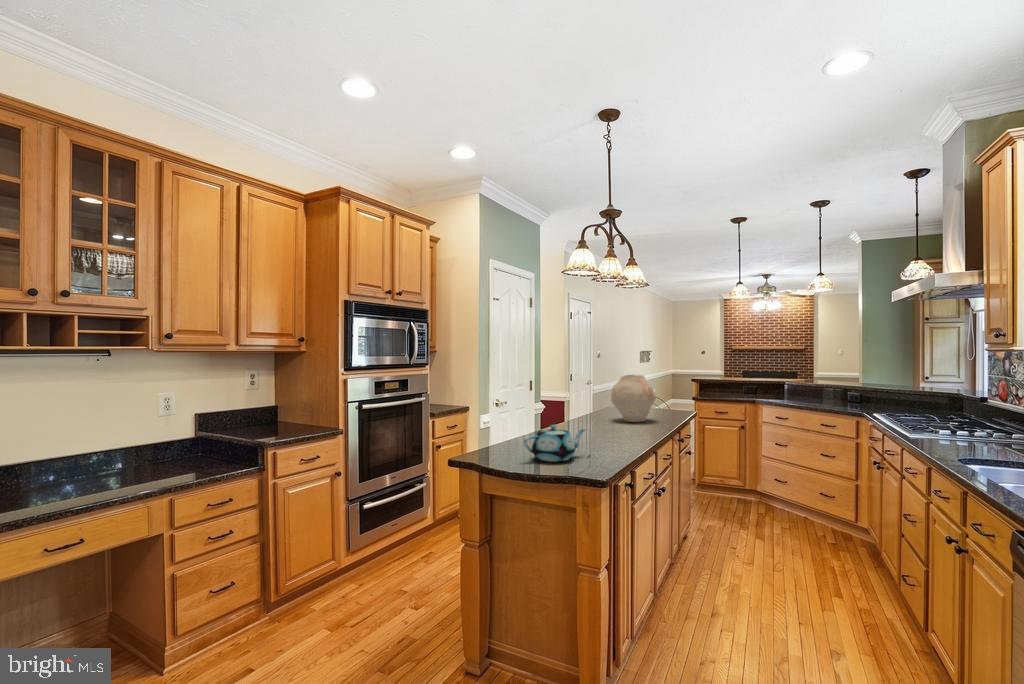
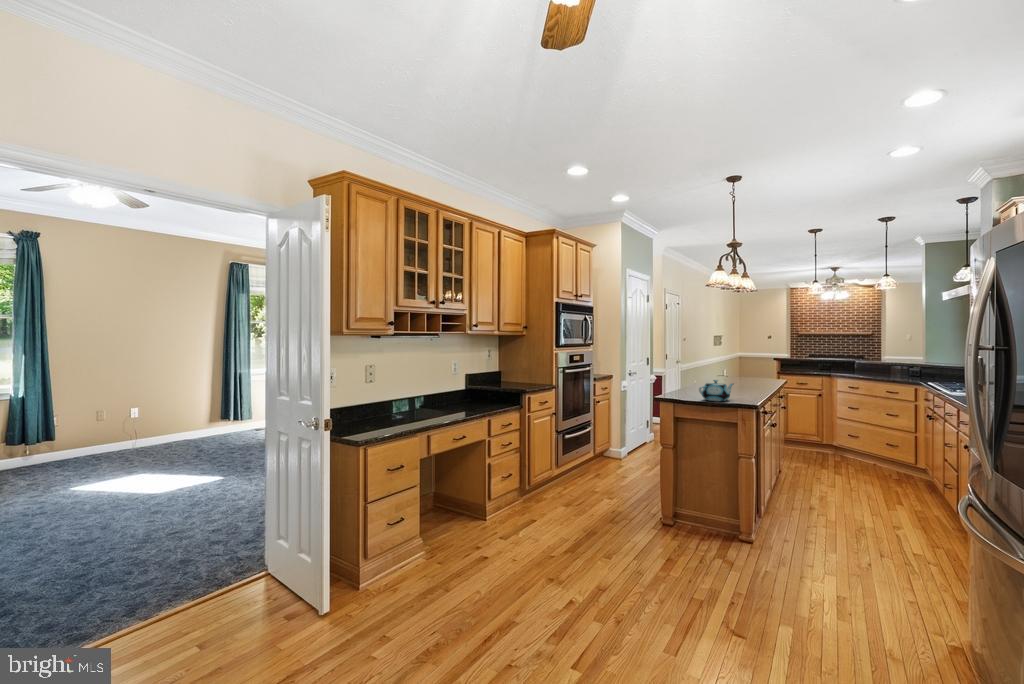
vase: present [611,375,656,422] -> none [731,353,764,385]

